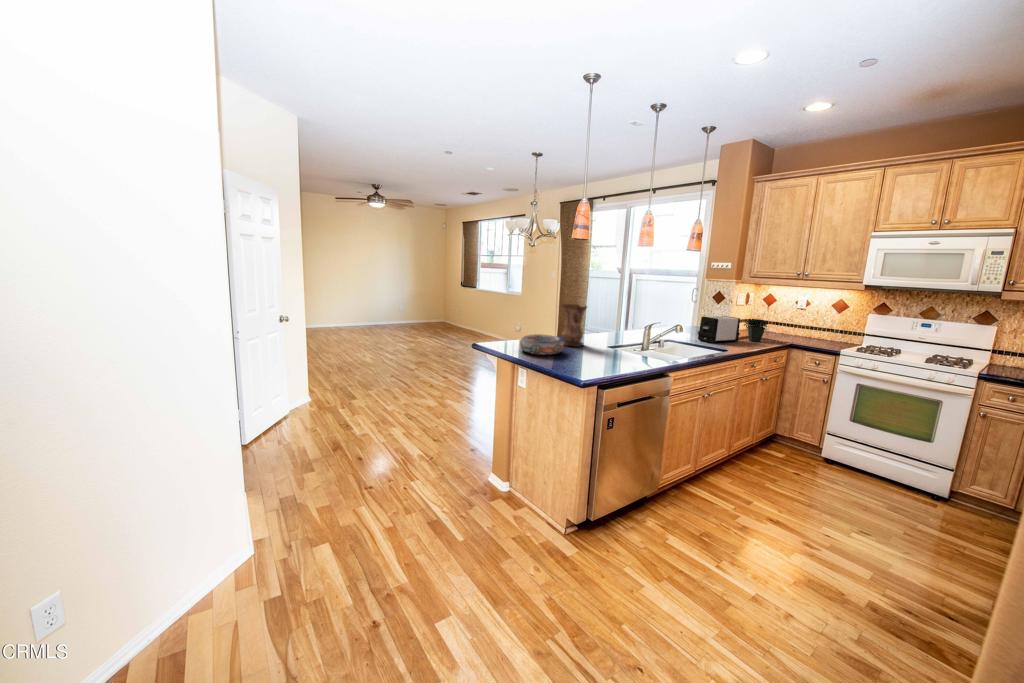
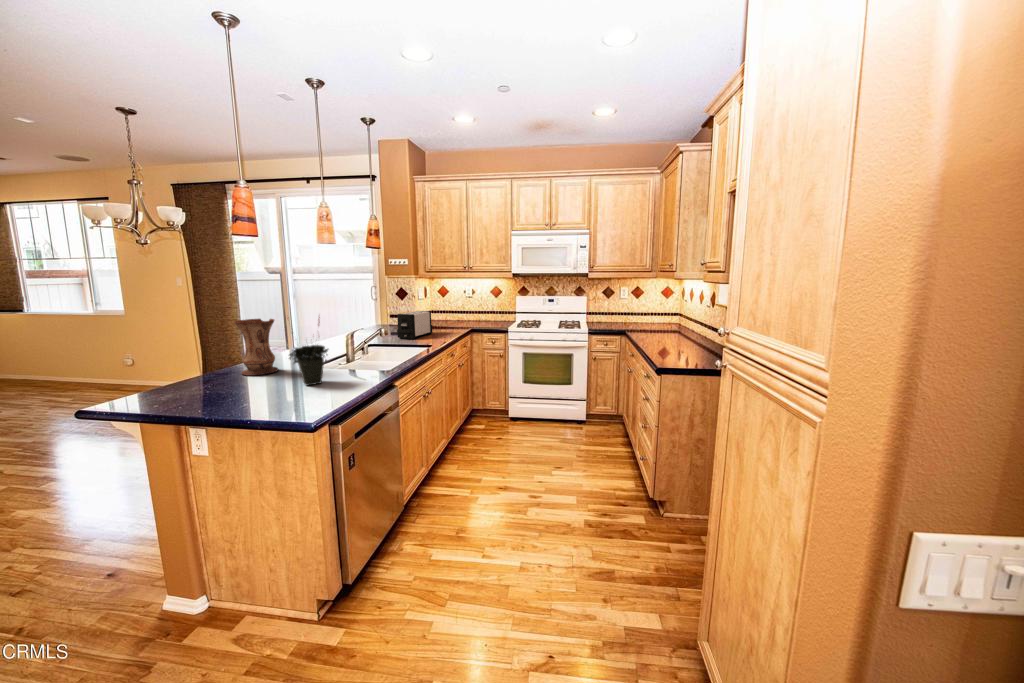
potted plant: present [744,304,770,342] -> present [289,317,328,386]
bowl: present [520,334,564,355] -> none [179,367,256,399]

